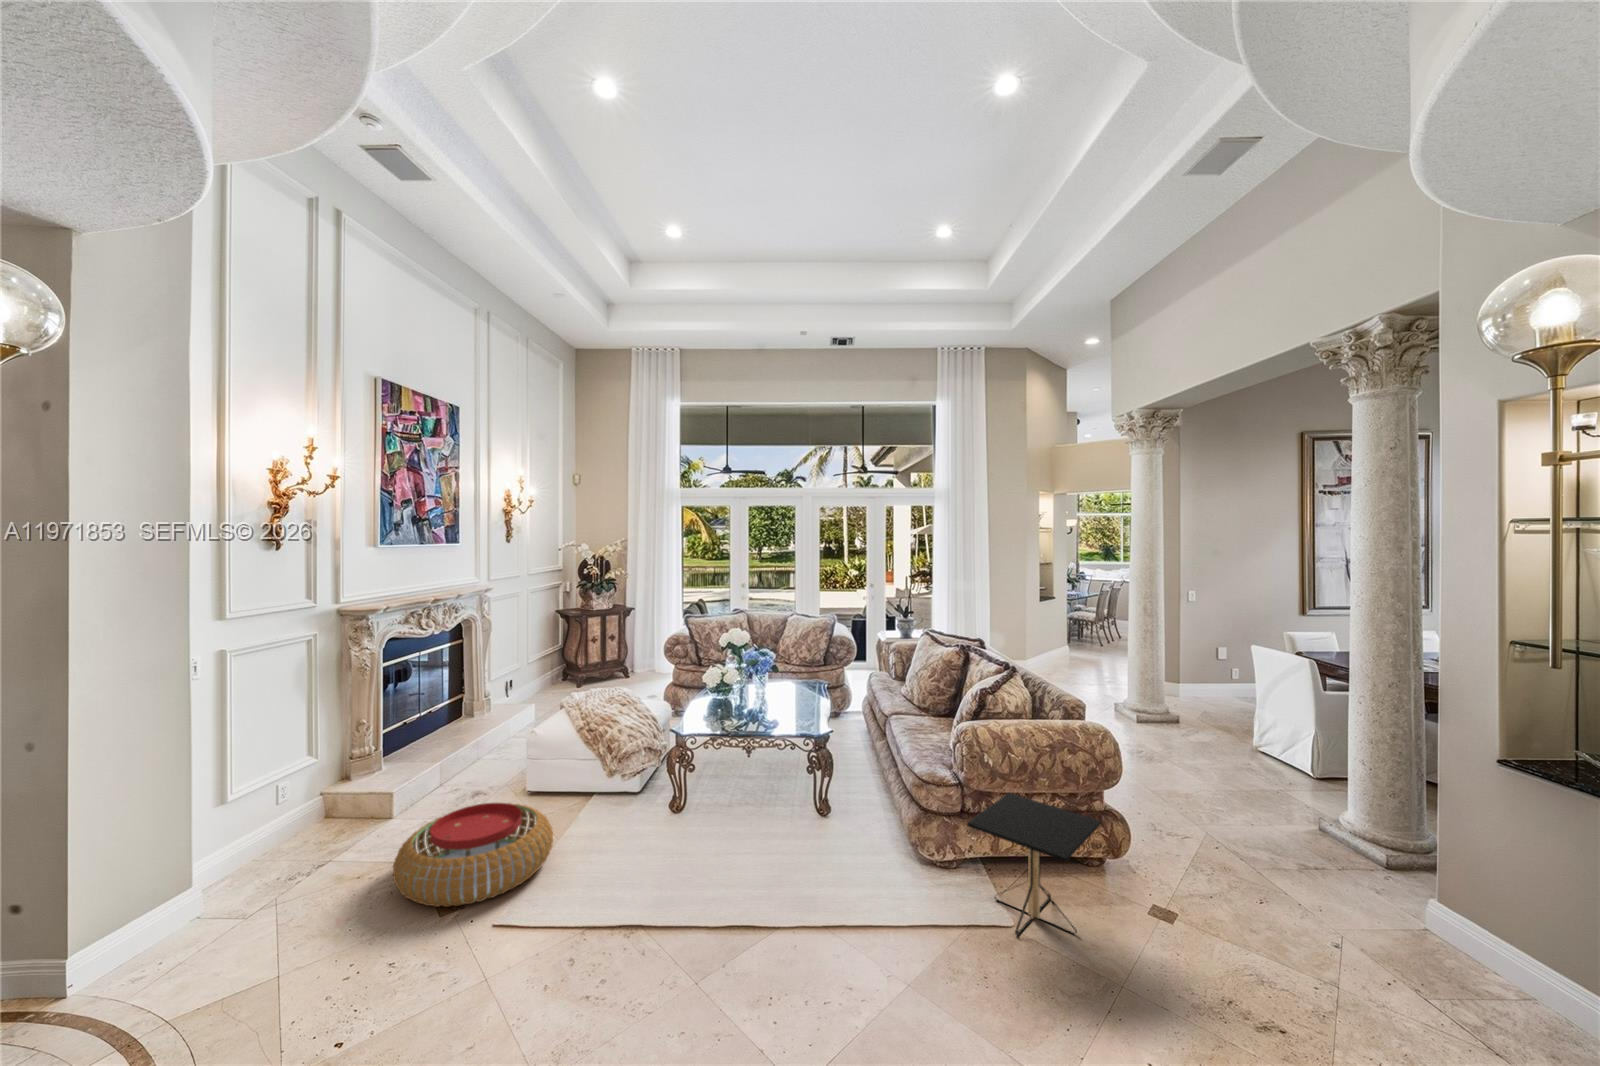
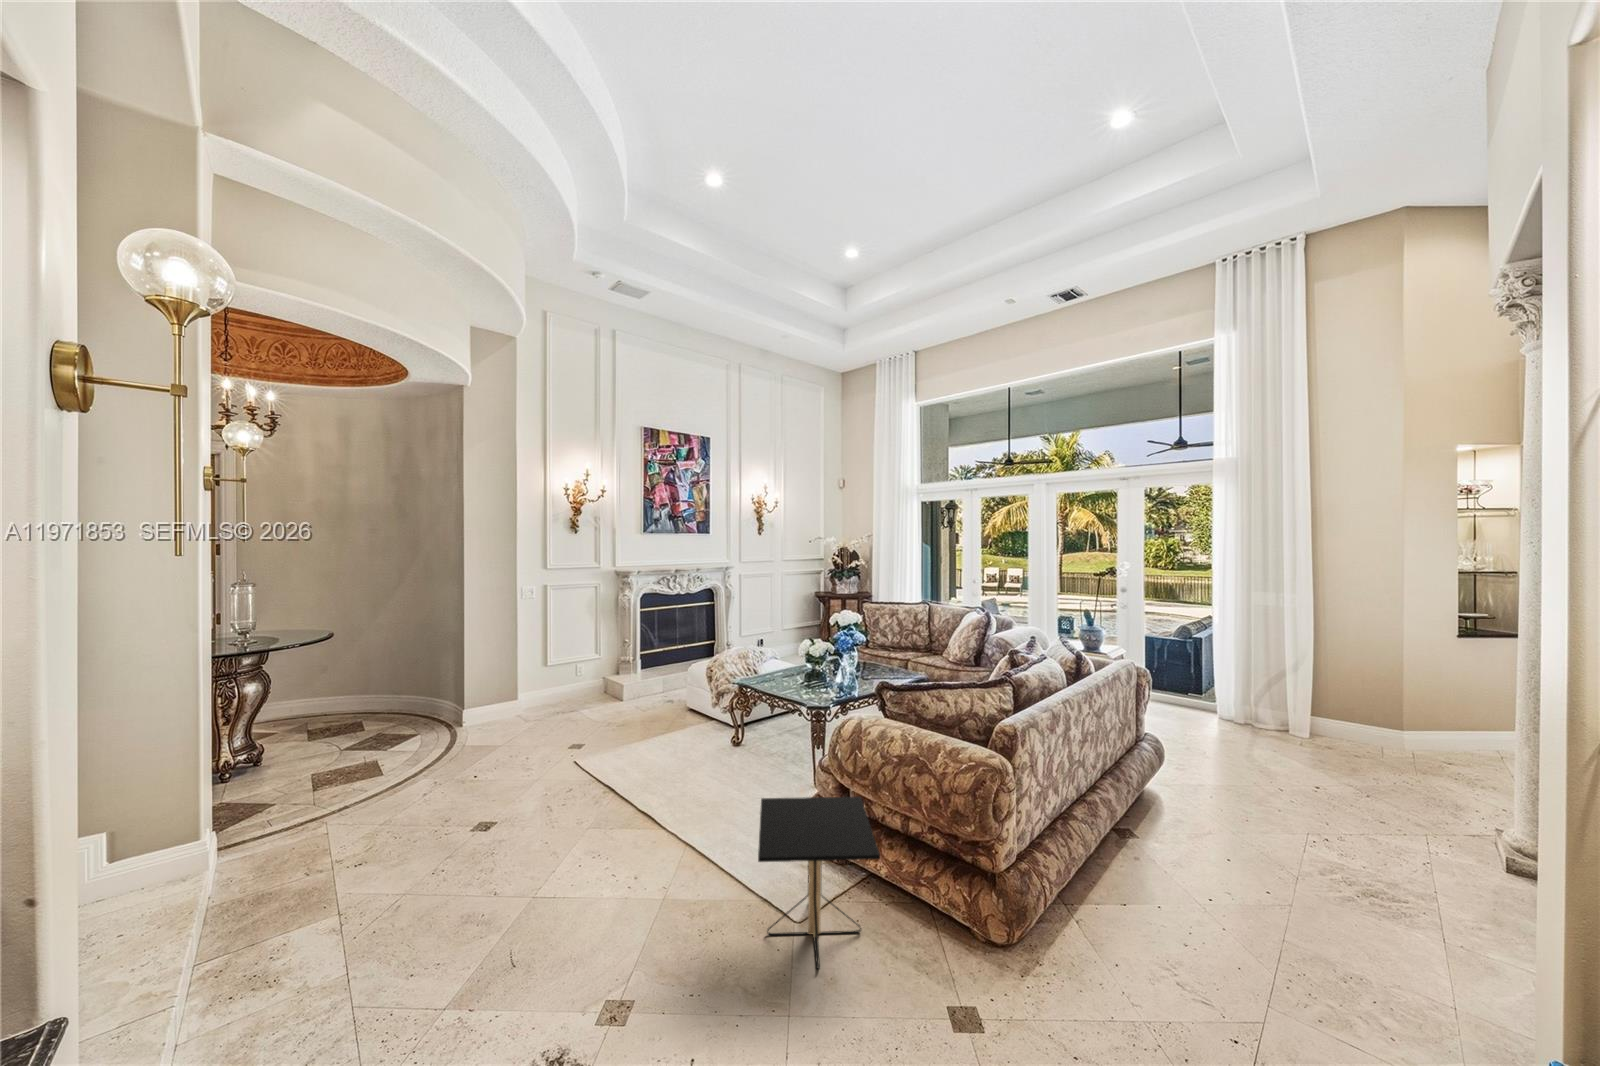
pouf: present [393,803,553,907] -> none [542,693,639,748]

